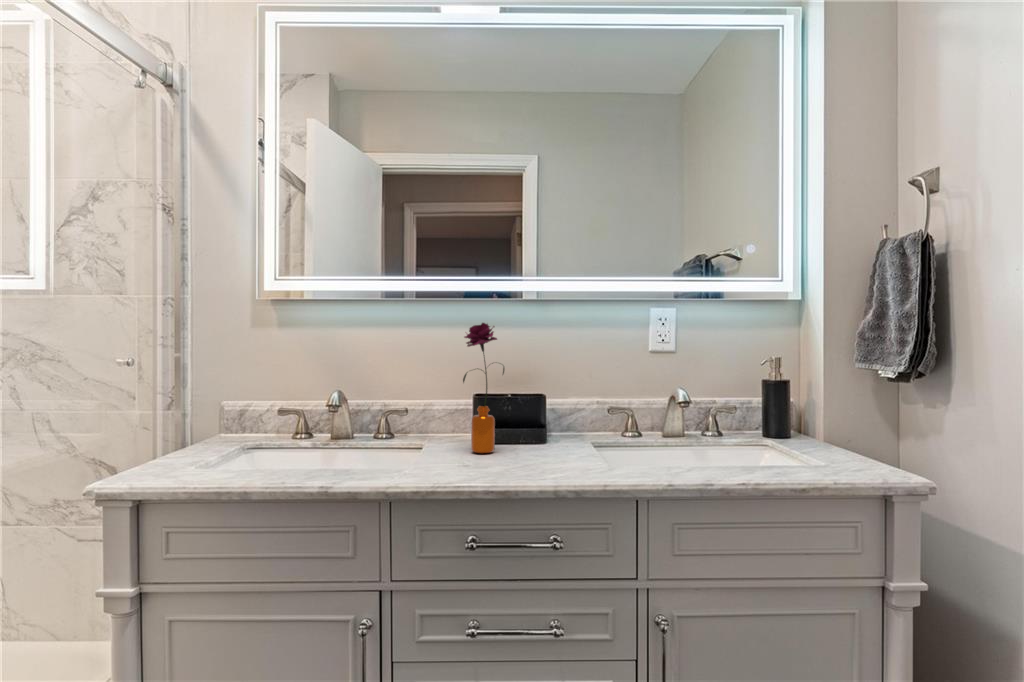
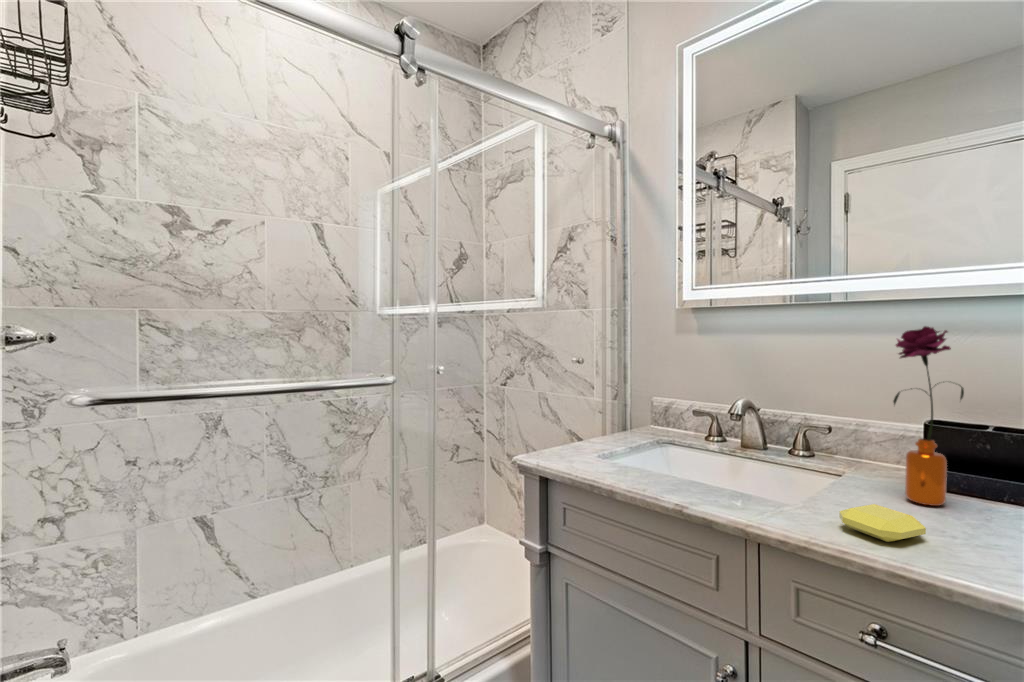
soap bar: none [446,454,496,475] -> present [839,504,926,542]

